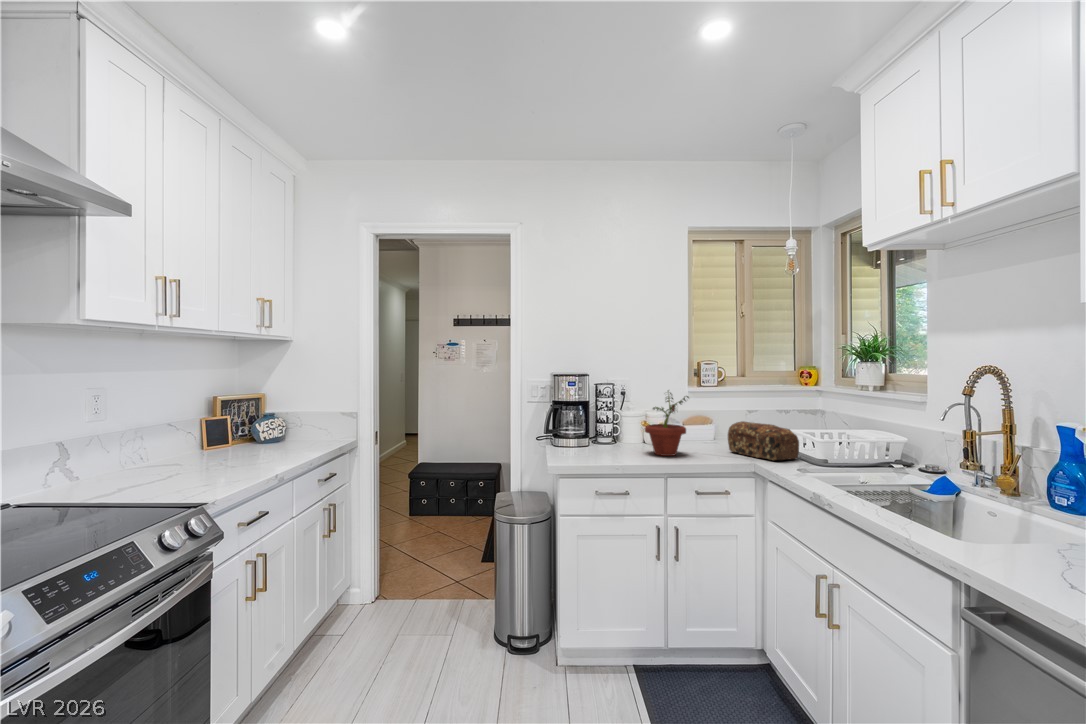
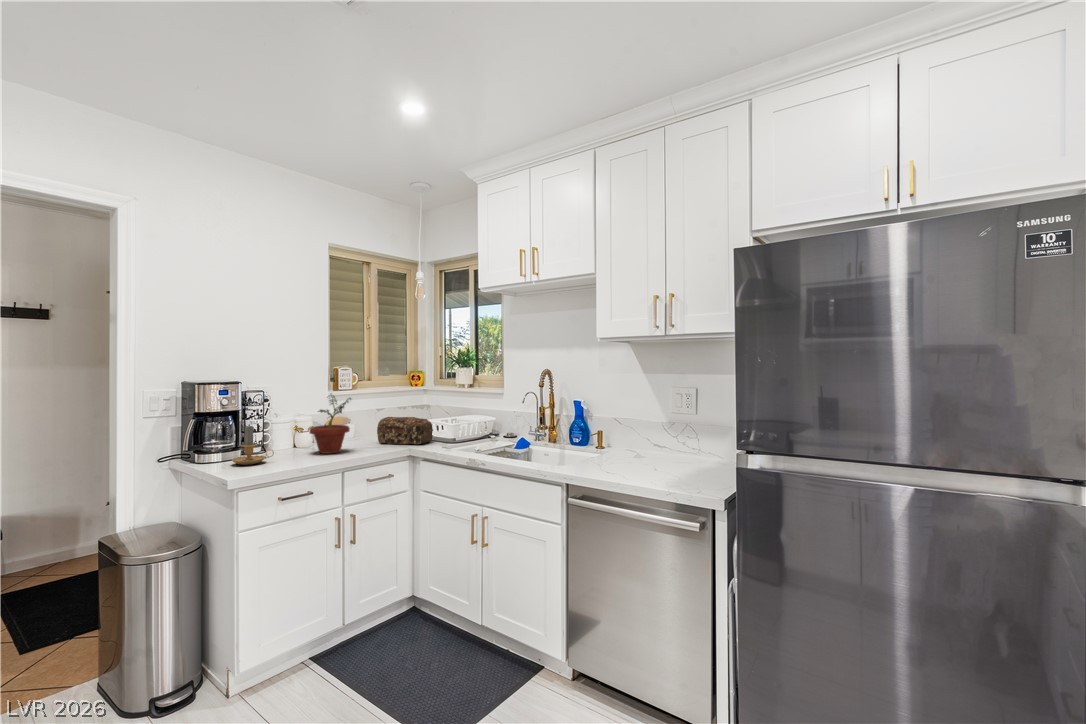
candle: none [568,416,602,455] -> present [231,425,274,465]

